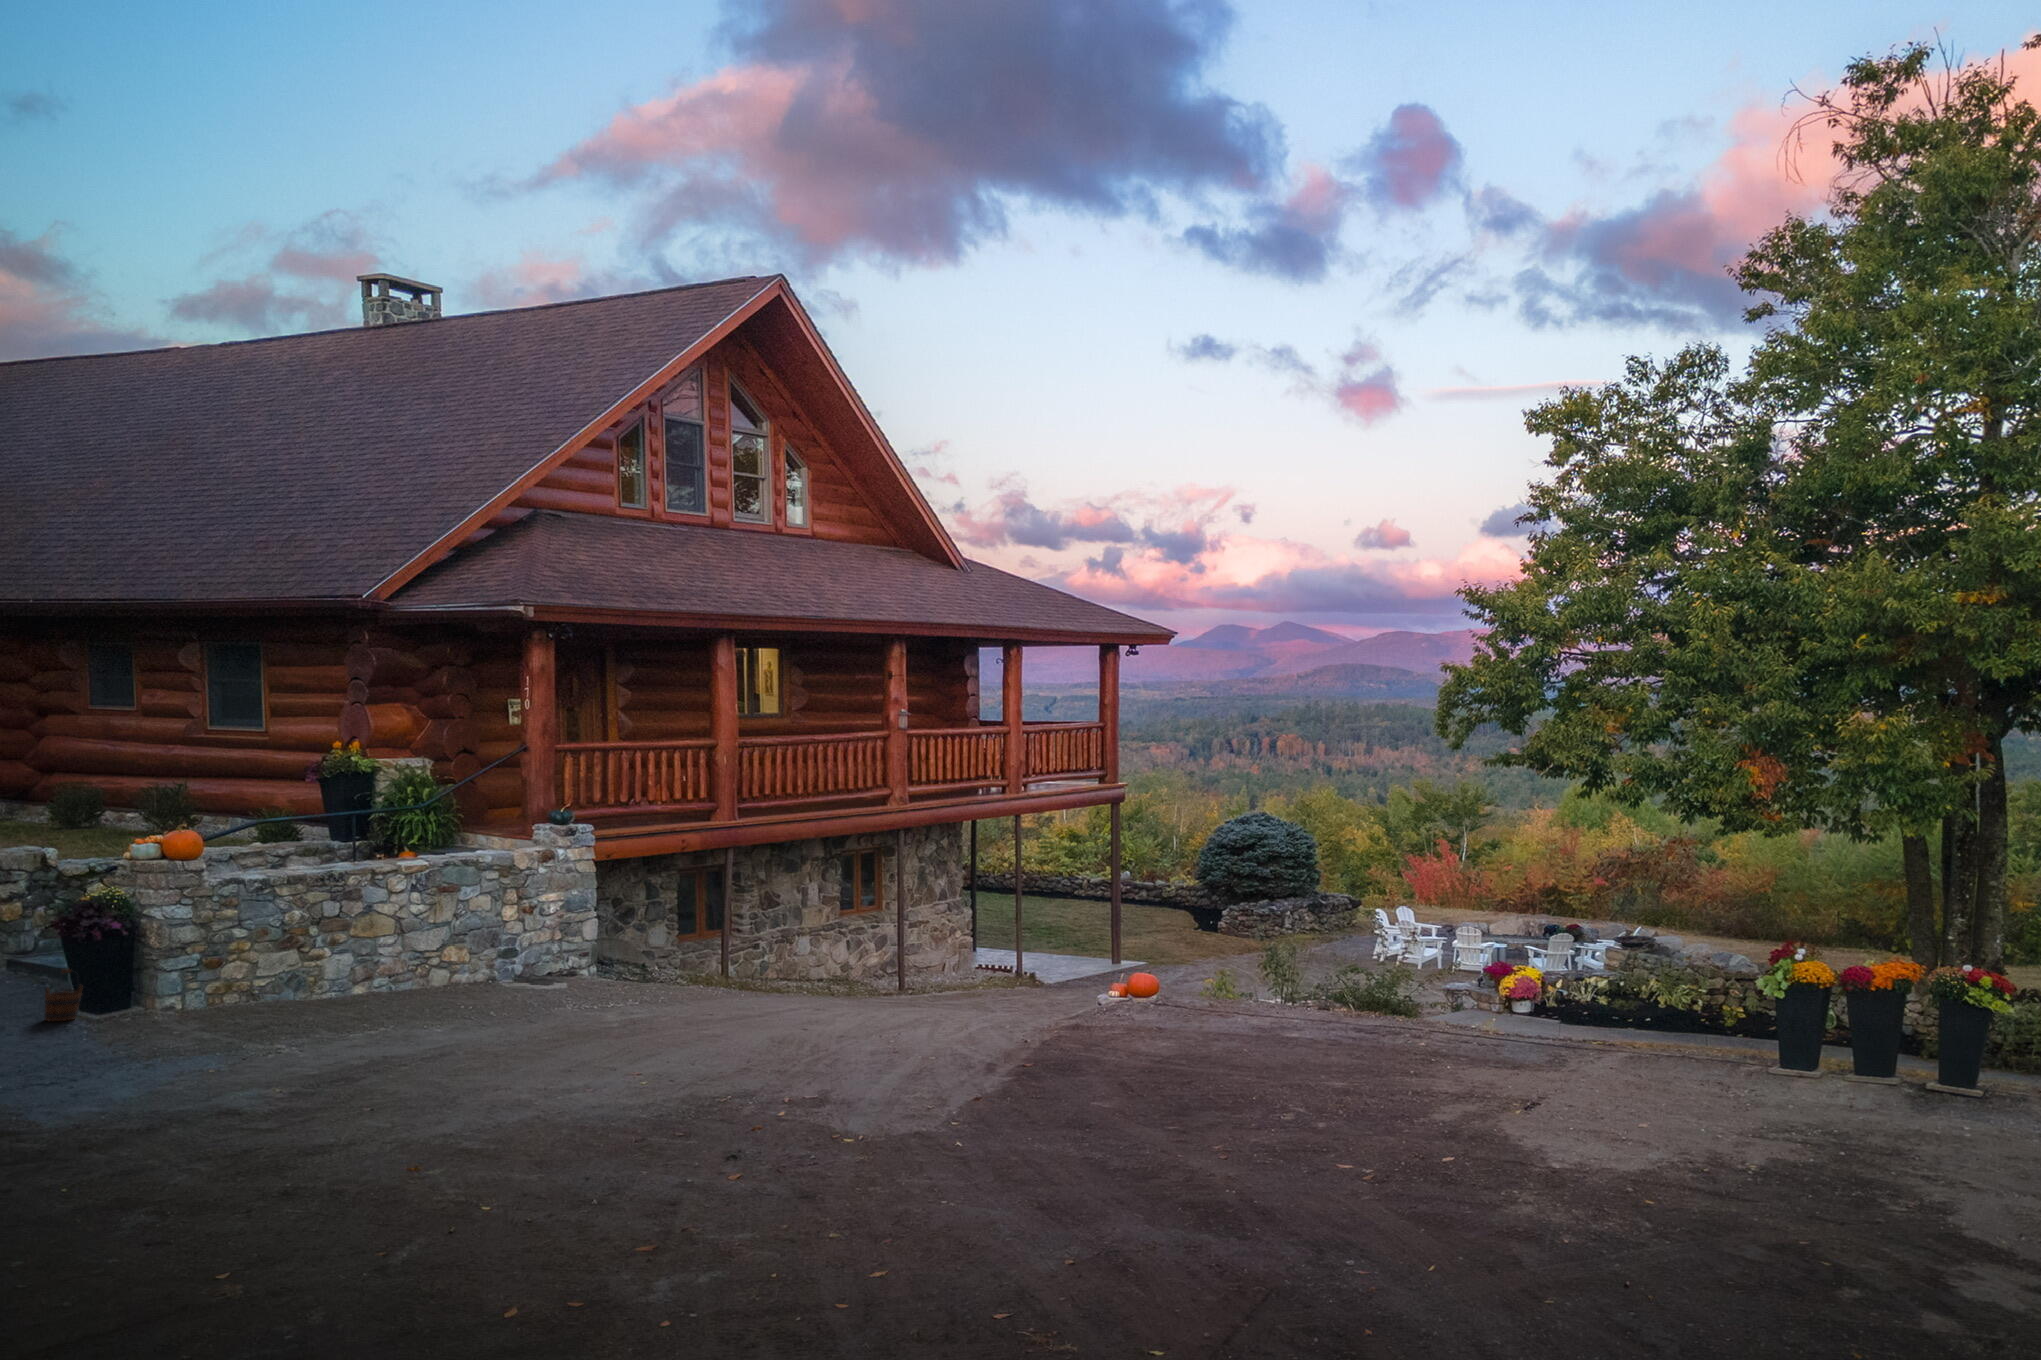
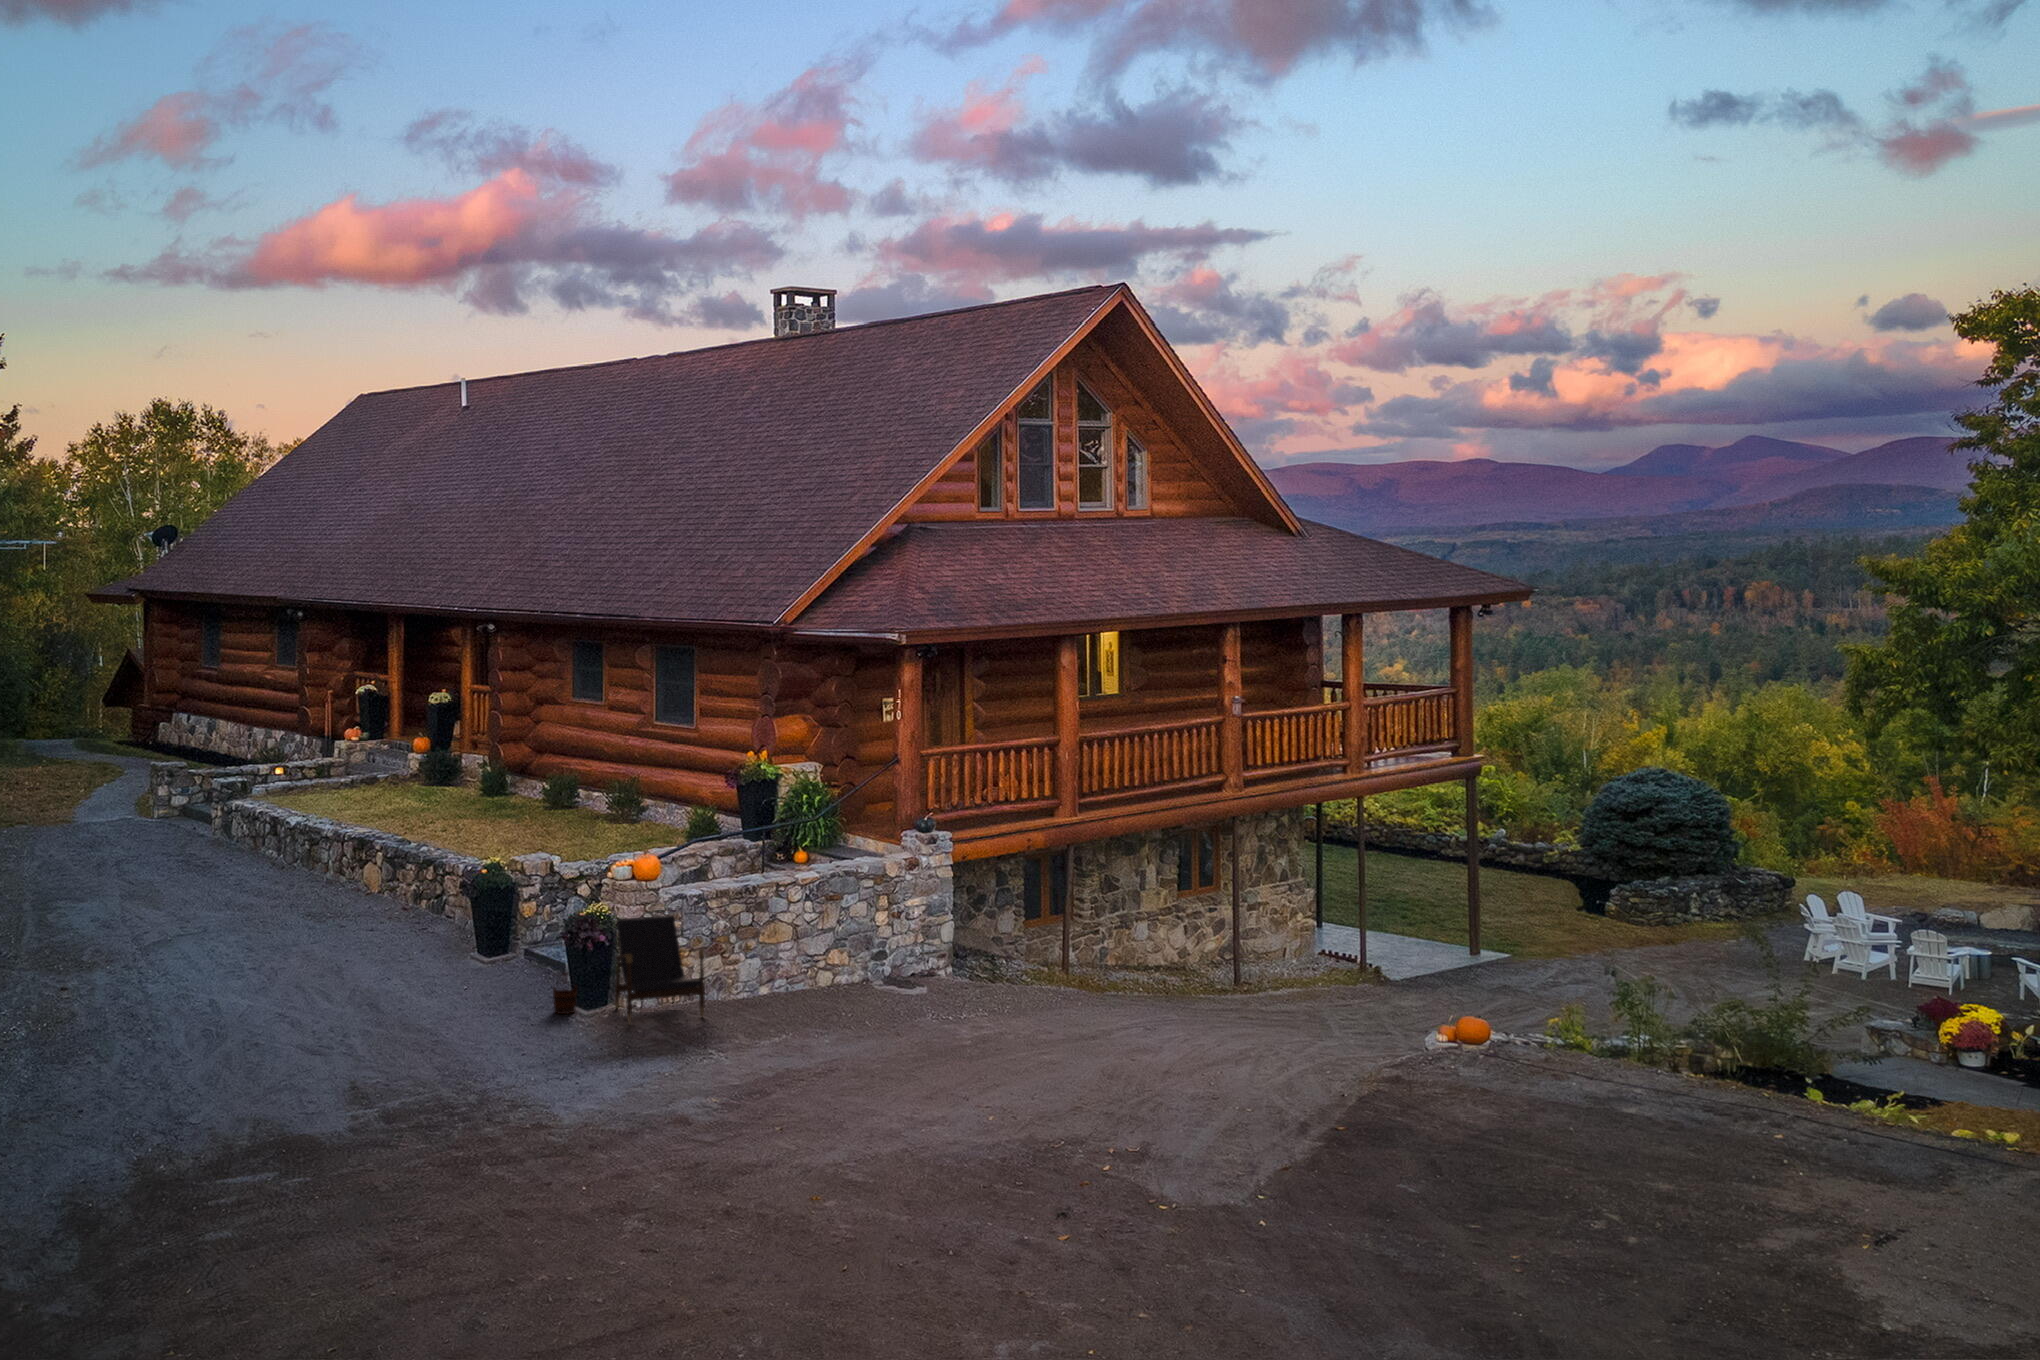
lounge chair: none [137,900,268,1028] -> present [615,915,705,1024]

